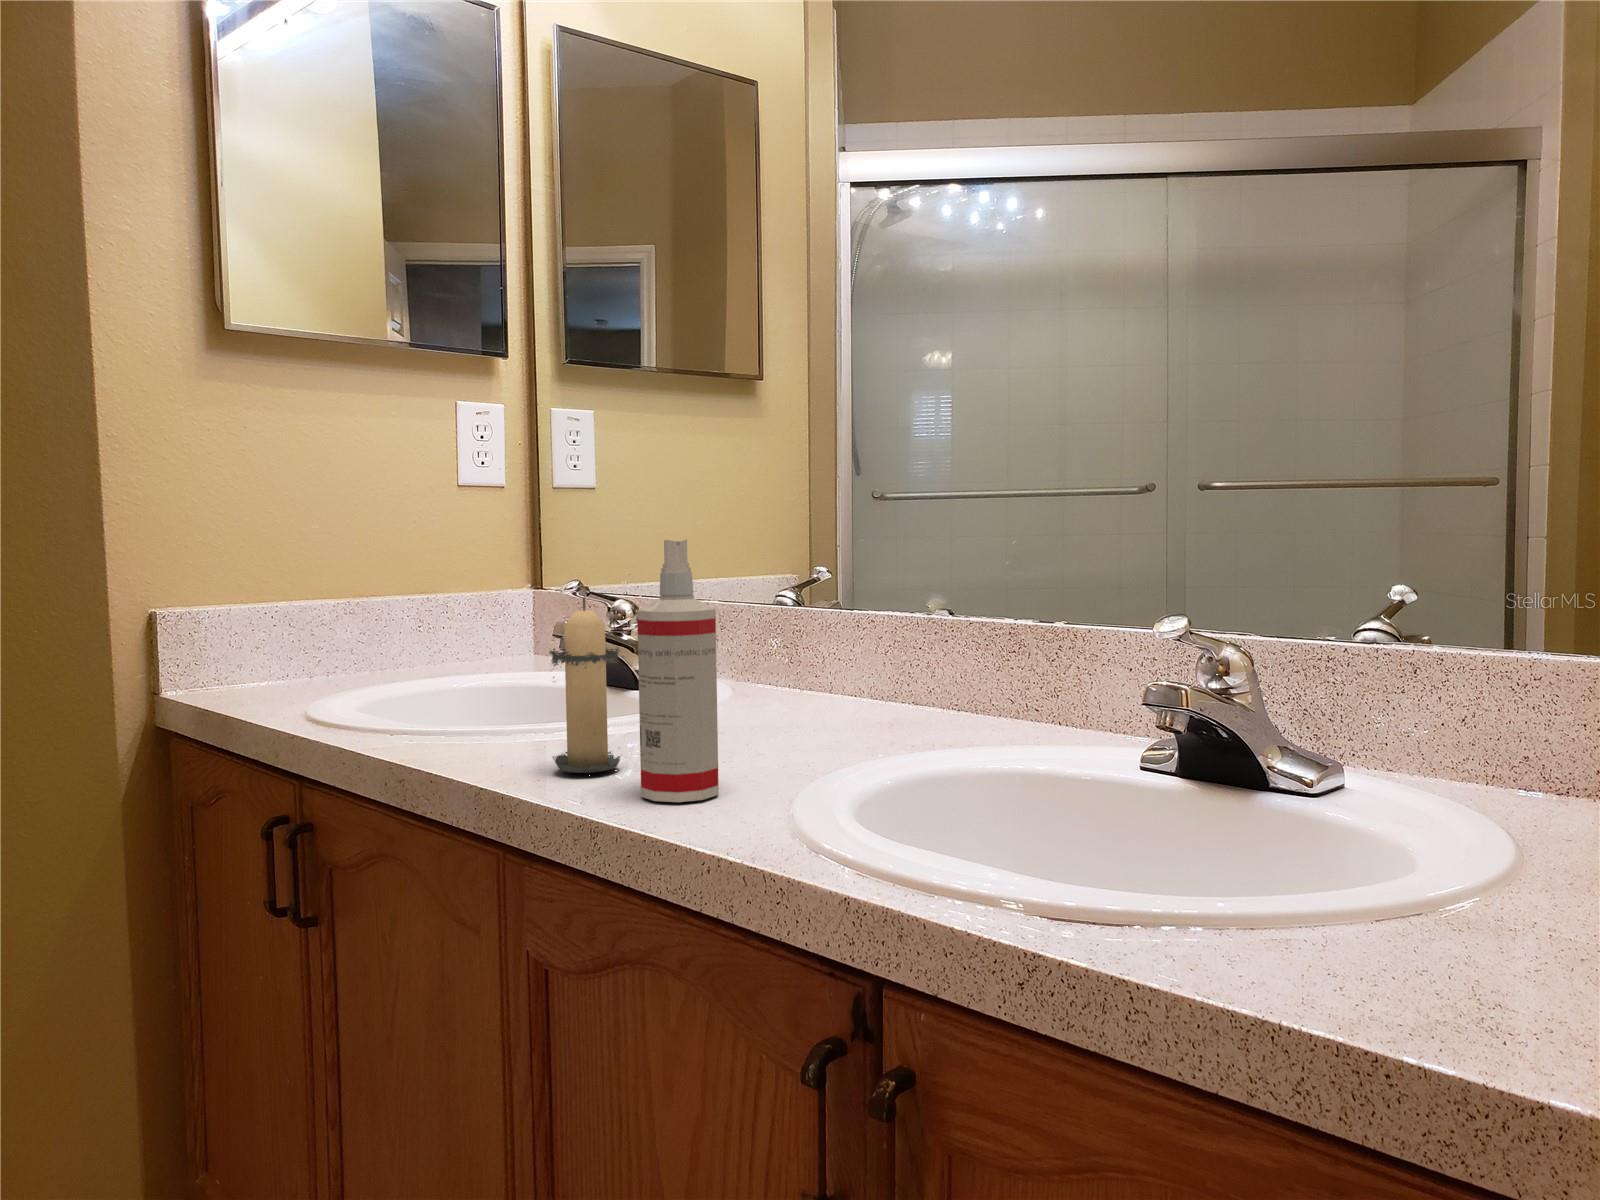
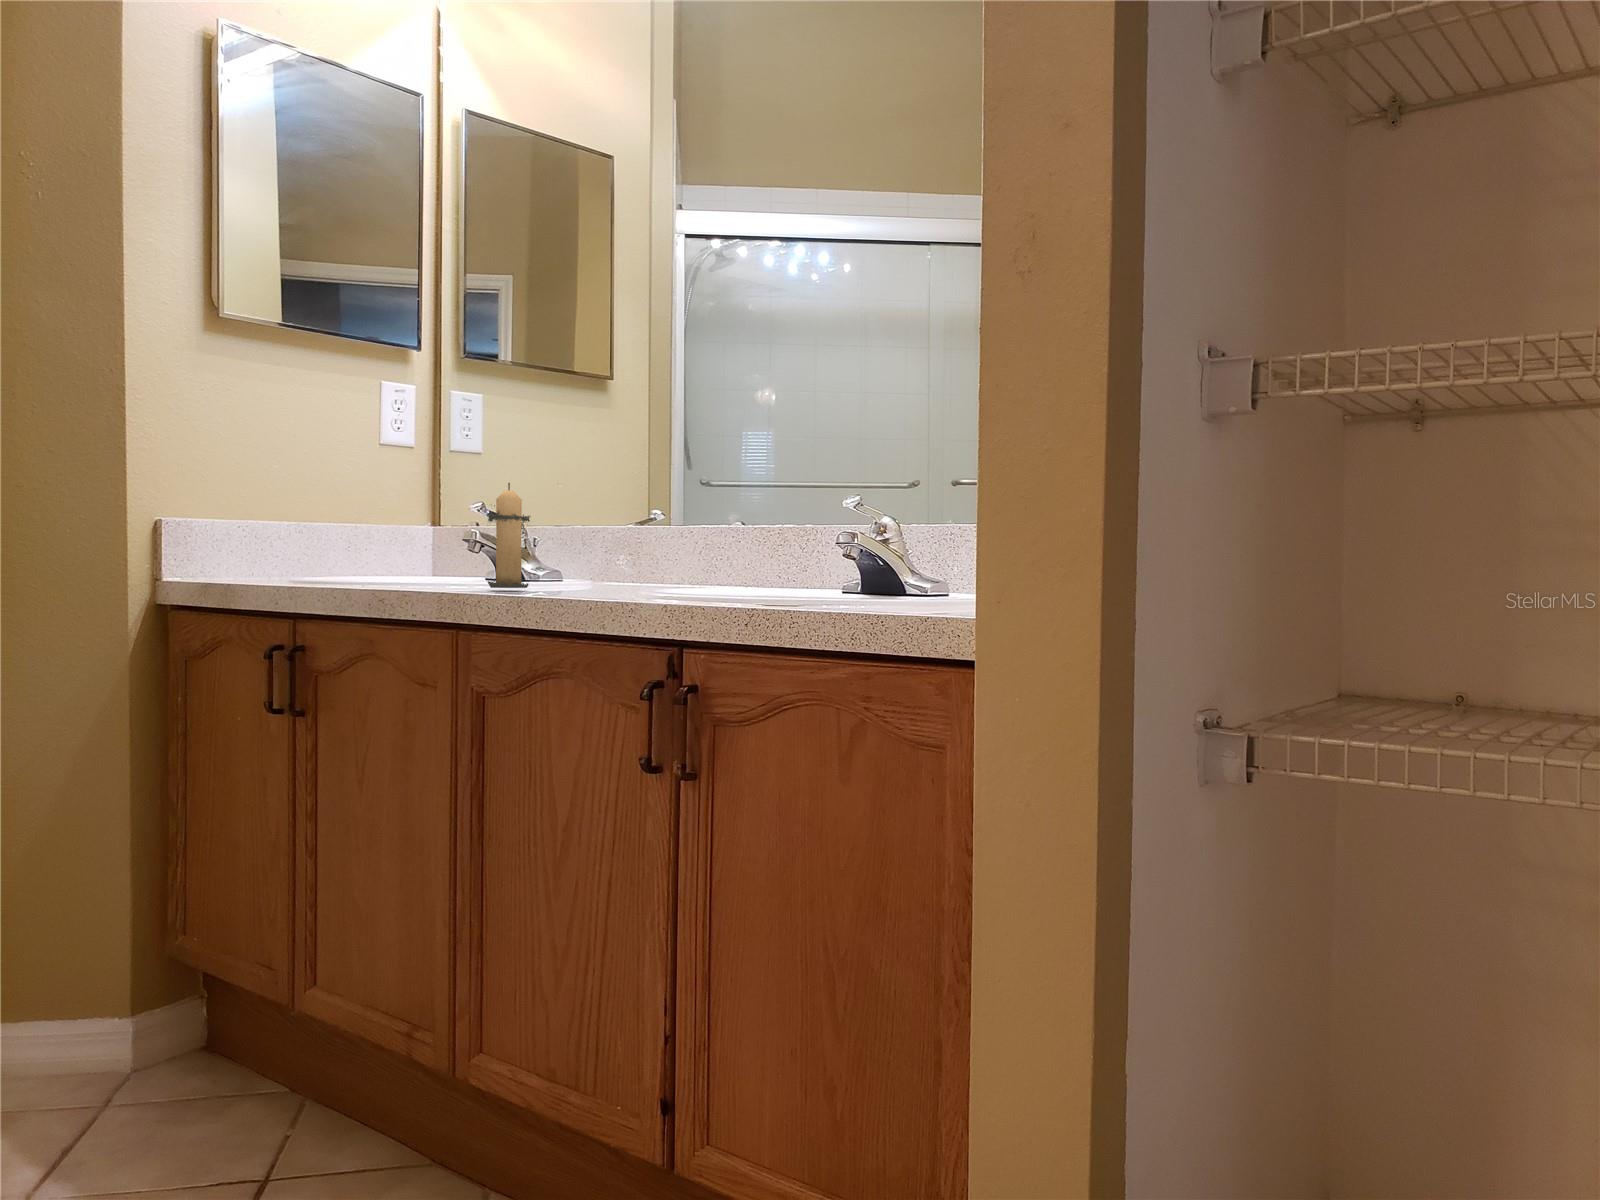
spray bottle: present [637,540,719,802] -> none [547,441,594,592]

